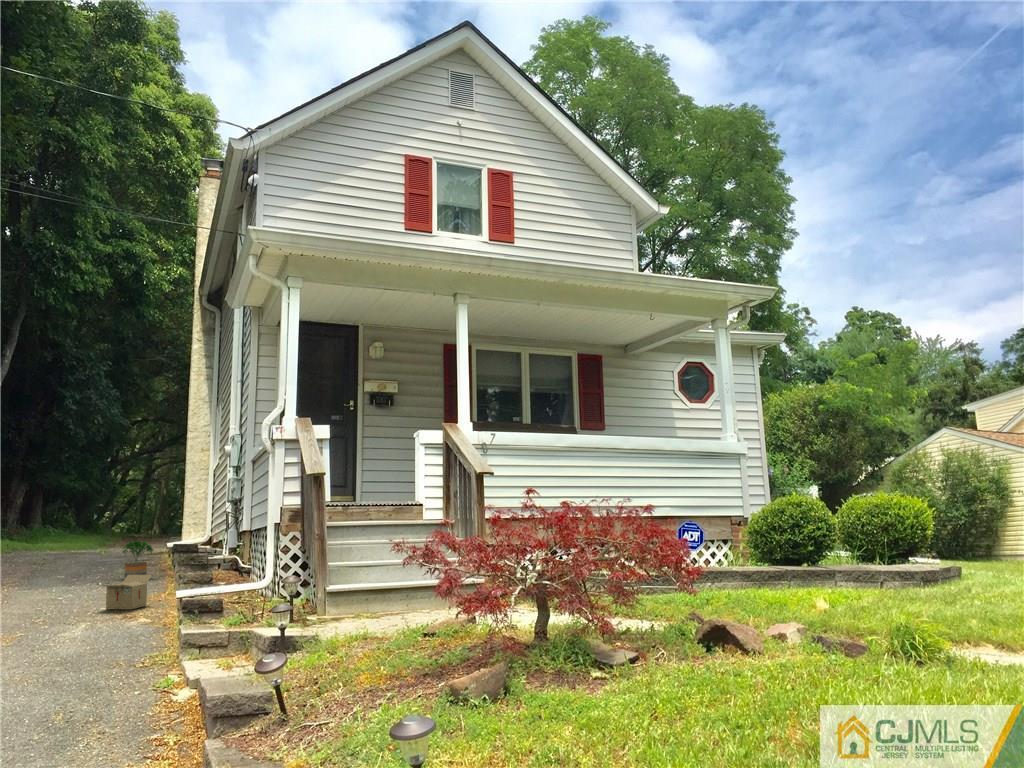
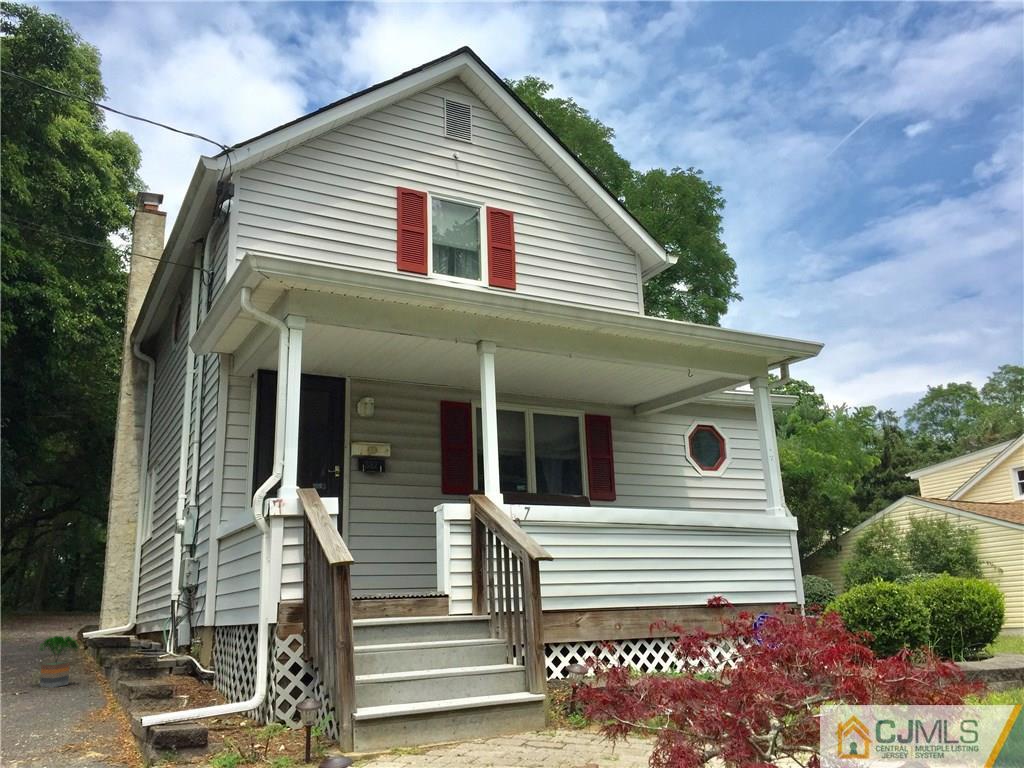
cardboard box: present [103,575,152,610] -> none [19,688,90,738]

